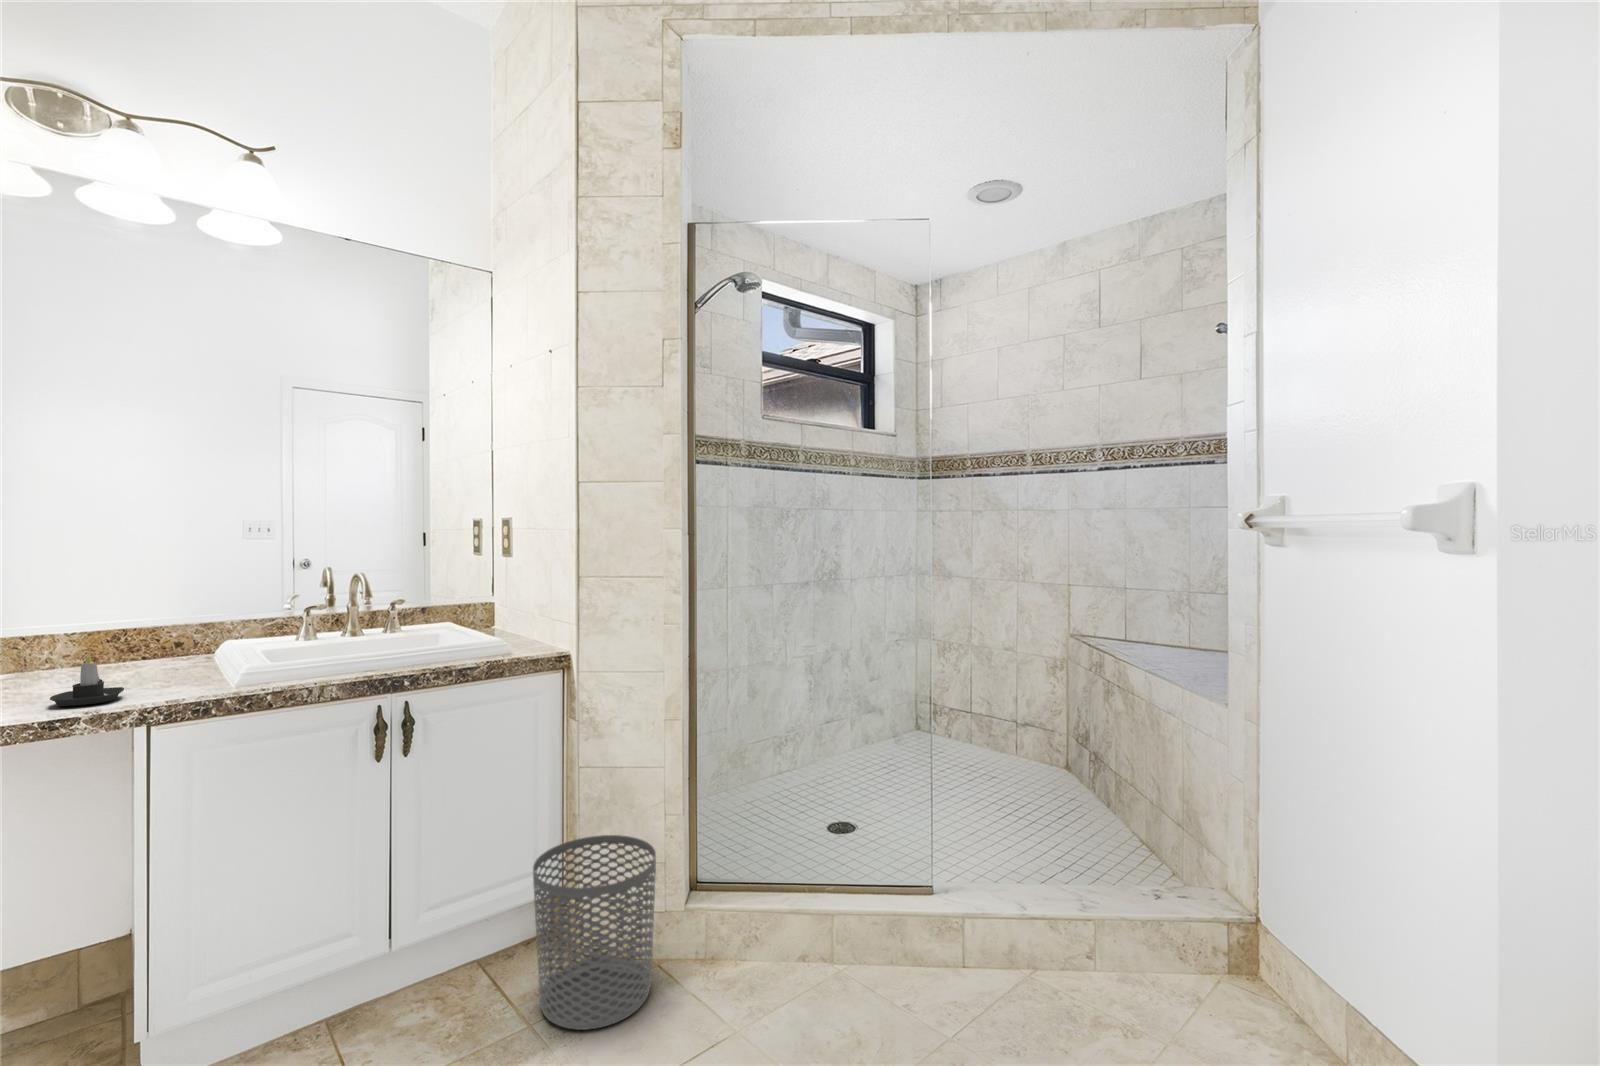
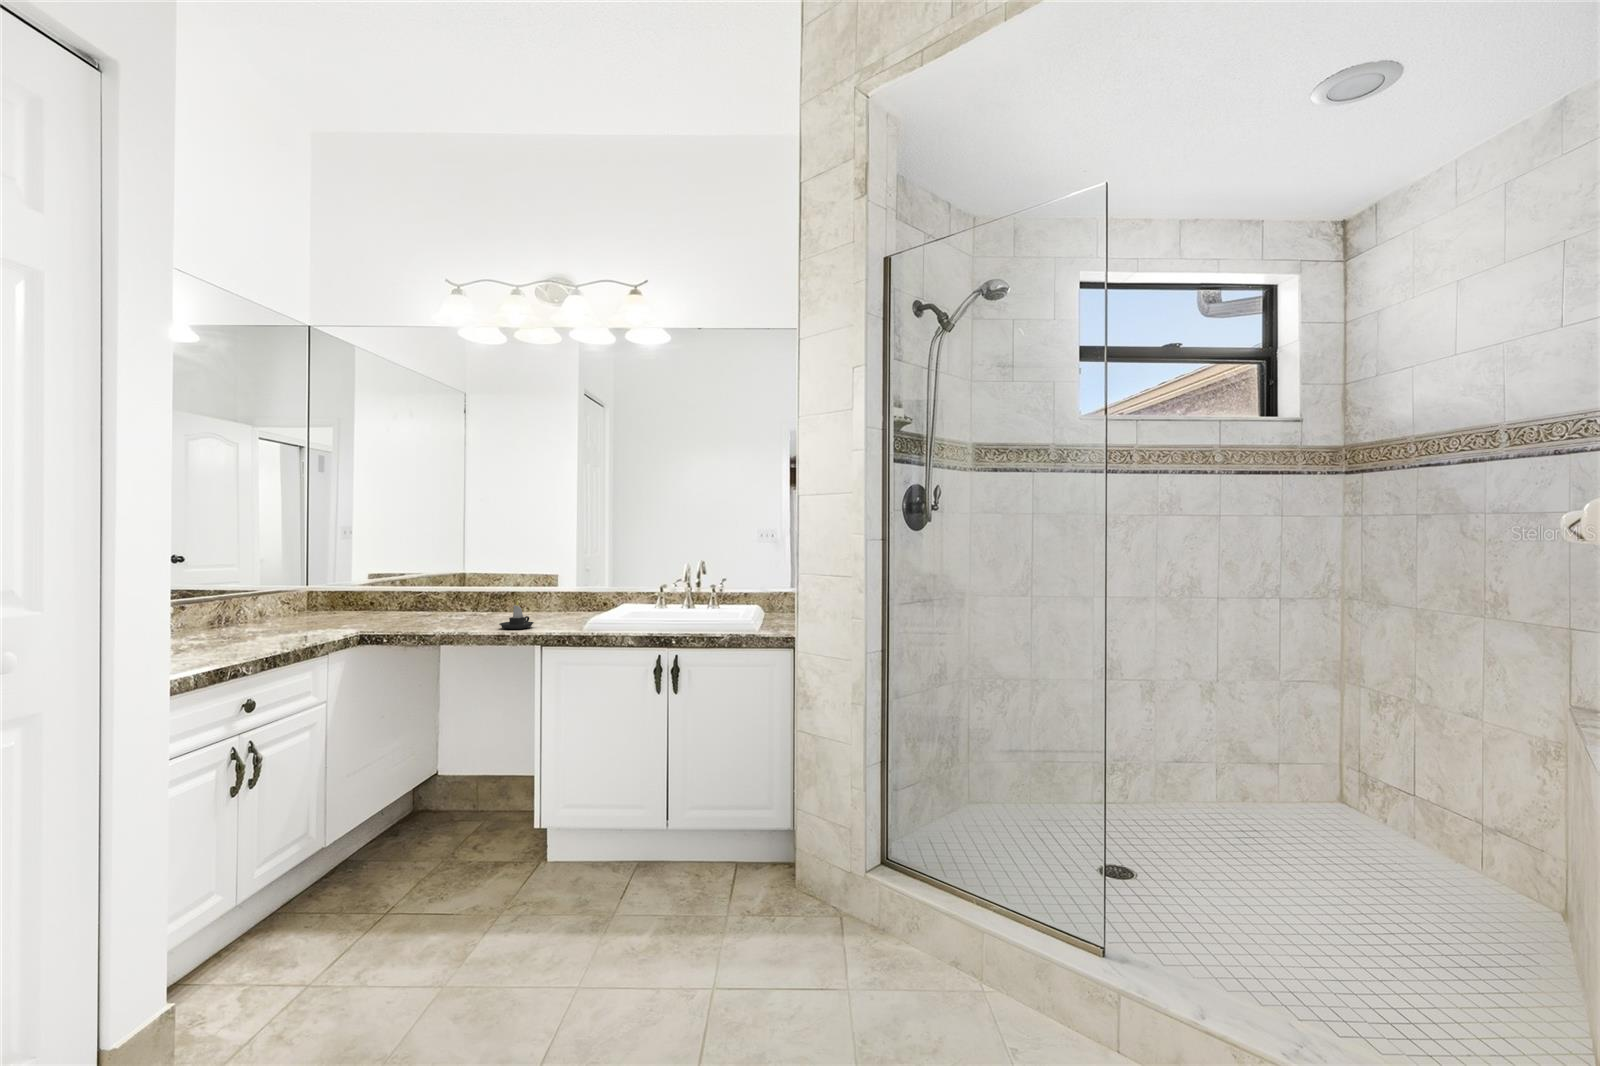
waste bin: present [533,835,656,1030] -> none [722,787,820,939]

